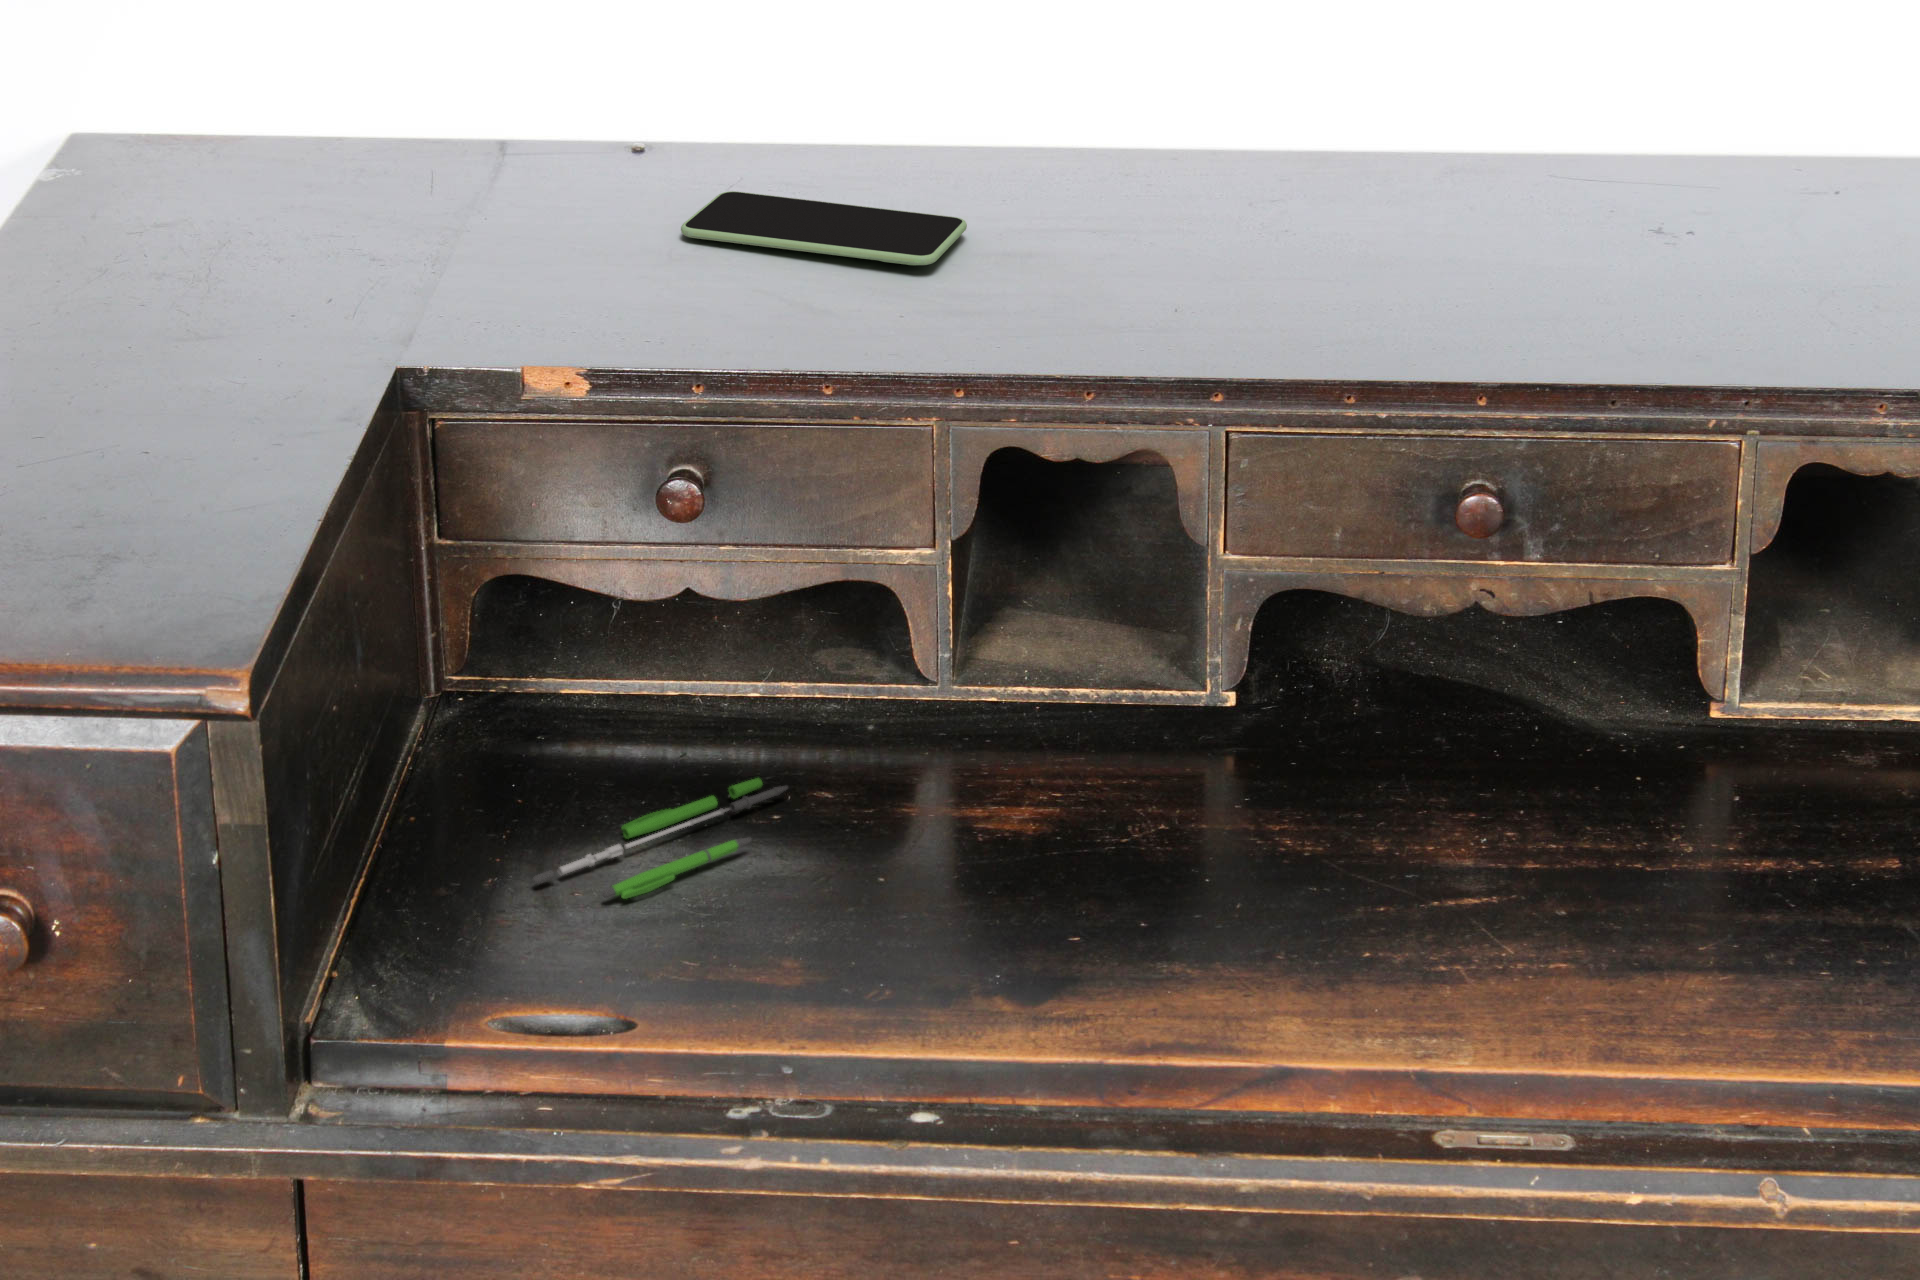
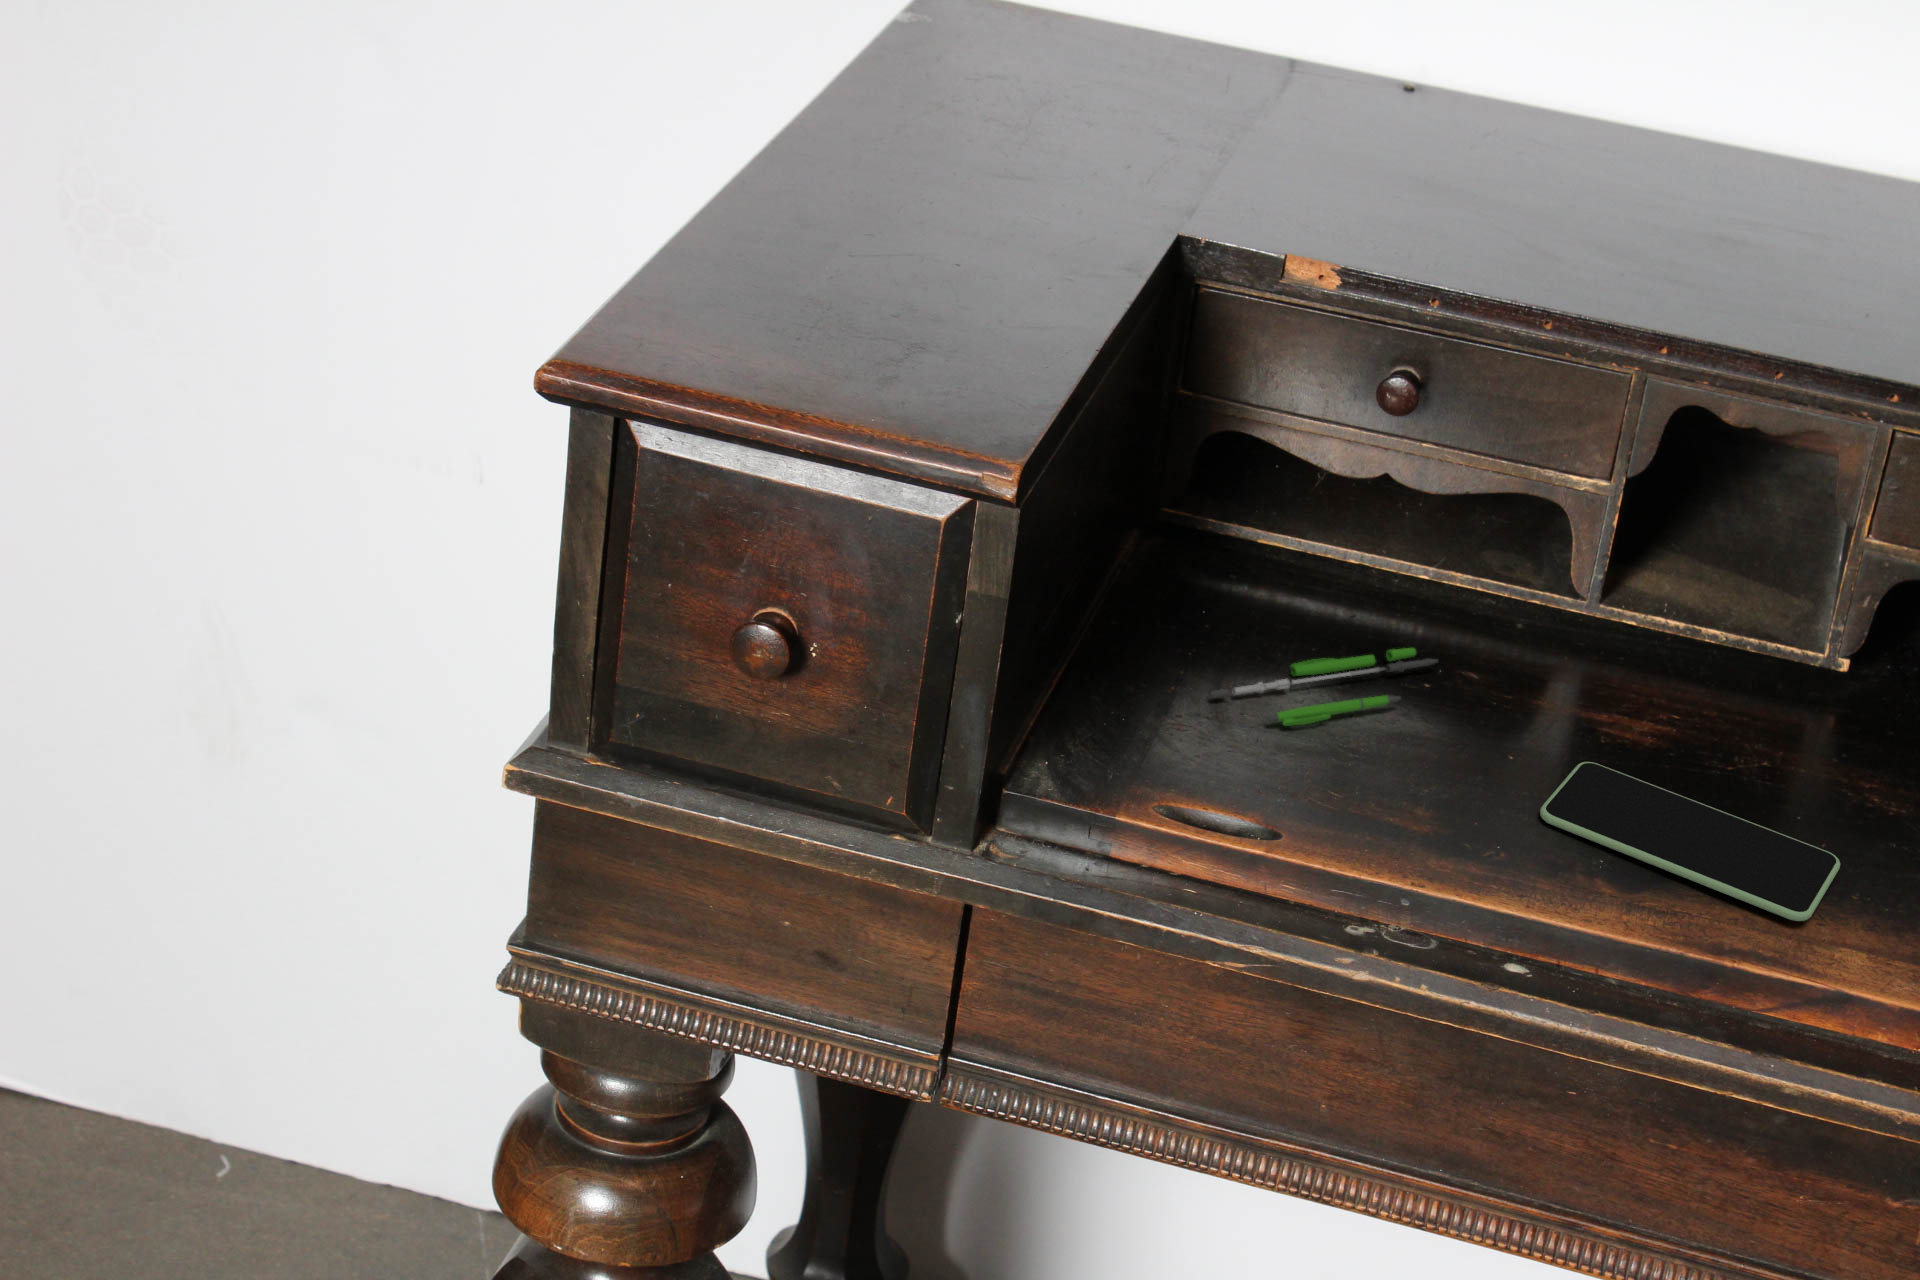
smartphone: present [681,191,967,265] -> present [1540,762,1840,921]

